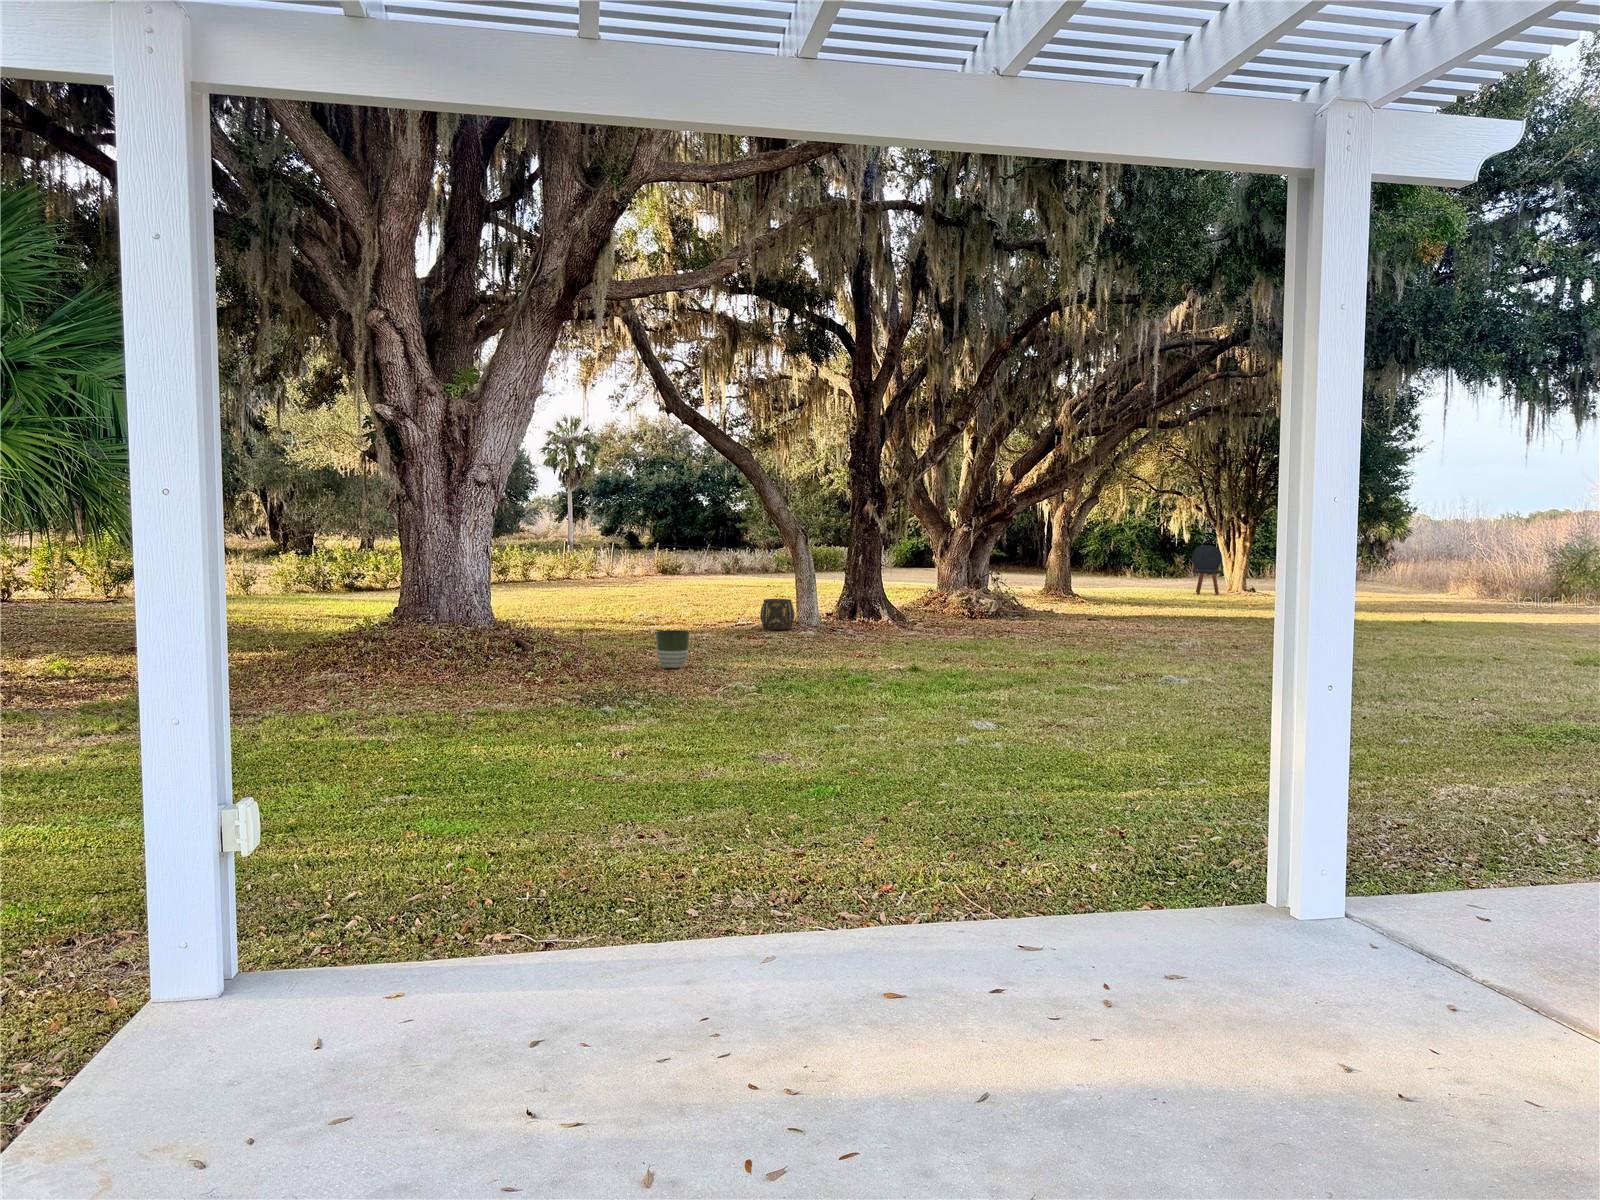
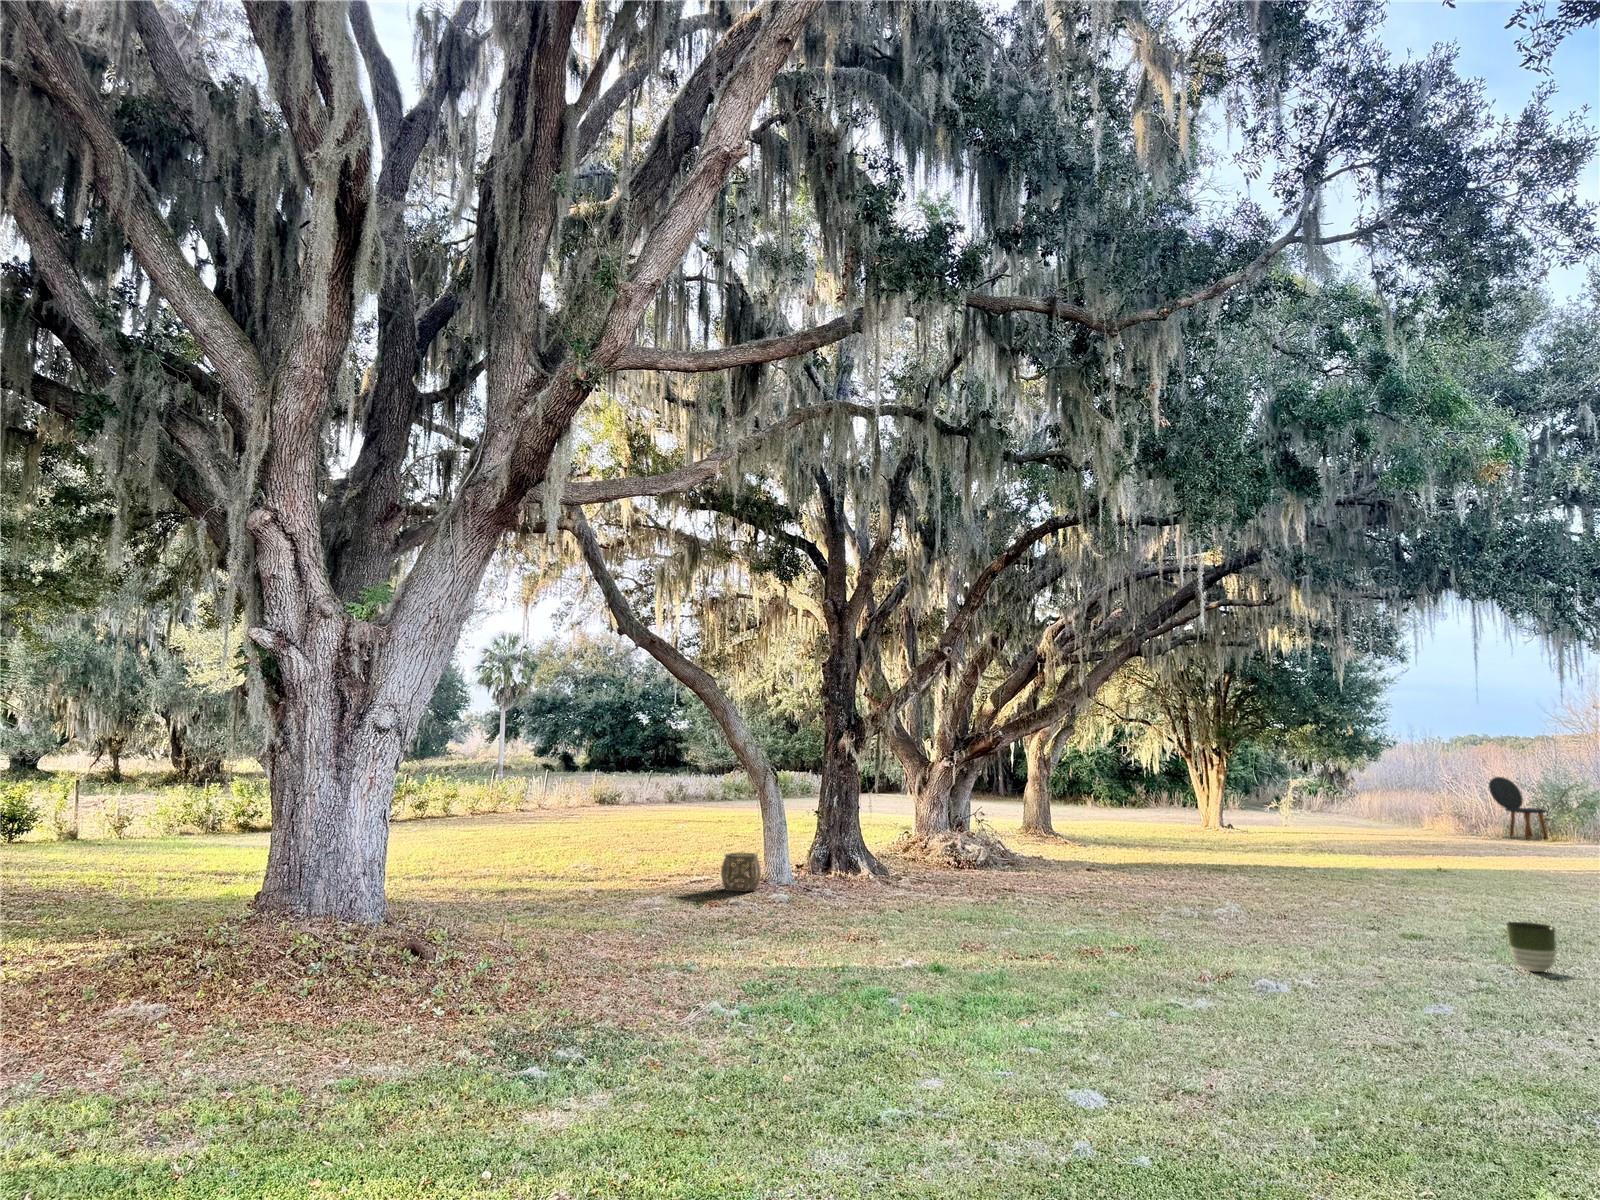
chair: present [1192,545,1223,594] -> present [1489,777,1548,839]
planter: present [656,630,689,668] -> present [1507,922,1556,972]

